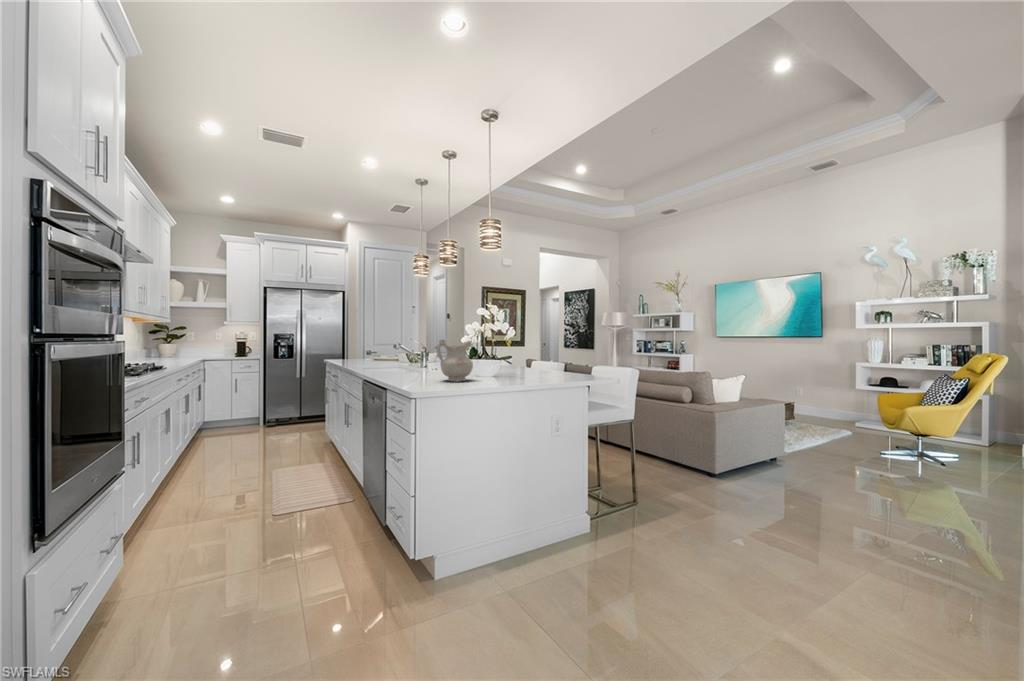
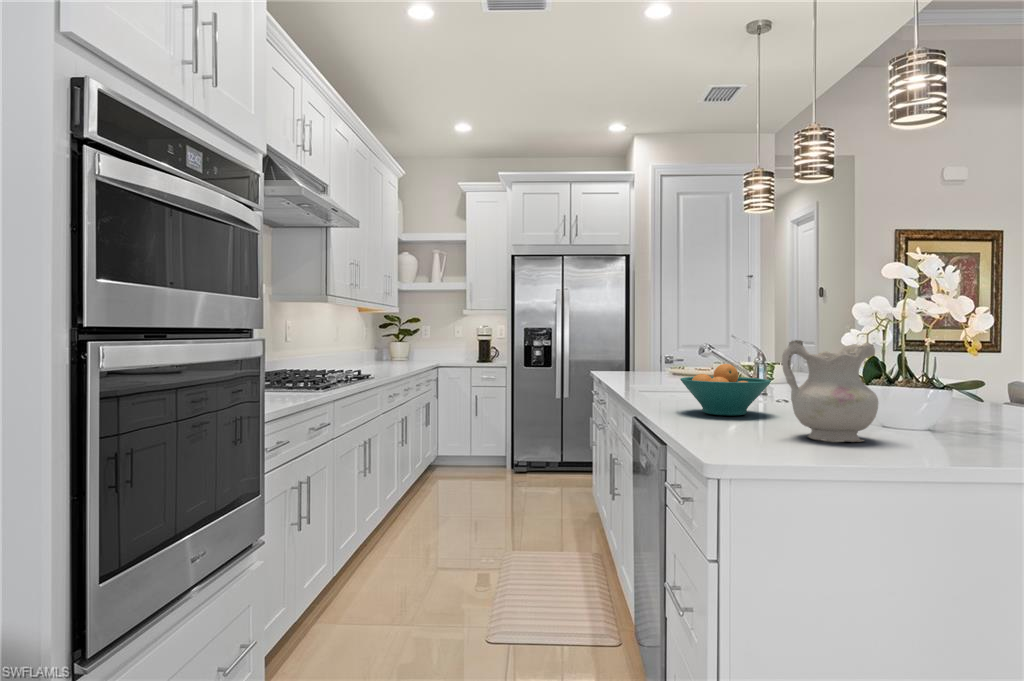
fruit bowl: none [389,351,431,375] -> present [680,364,771,416]

